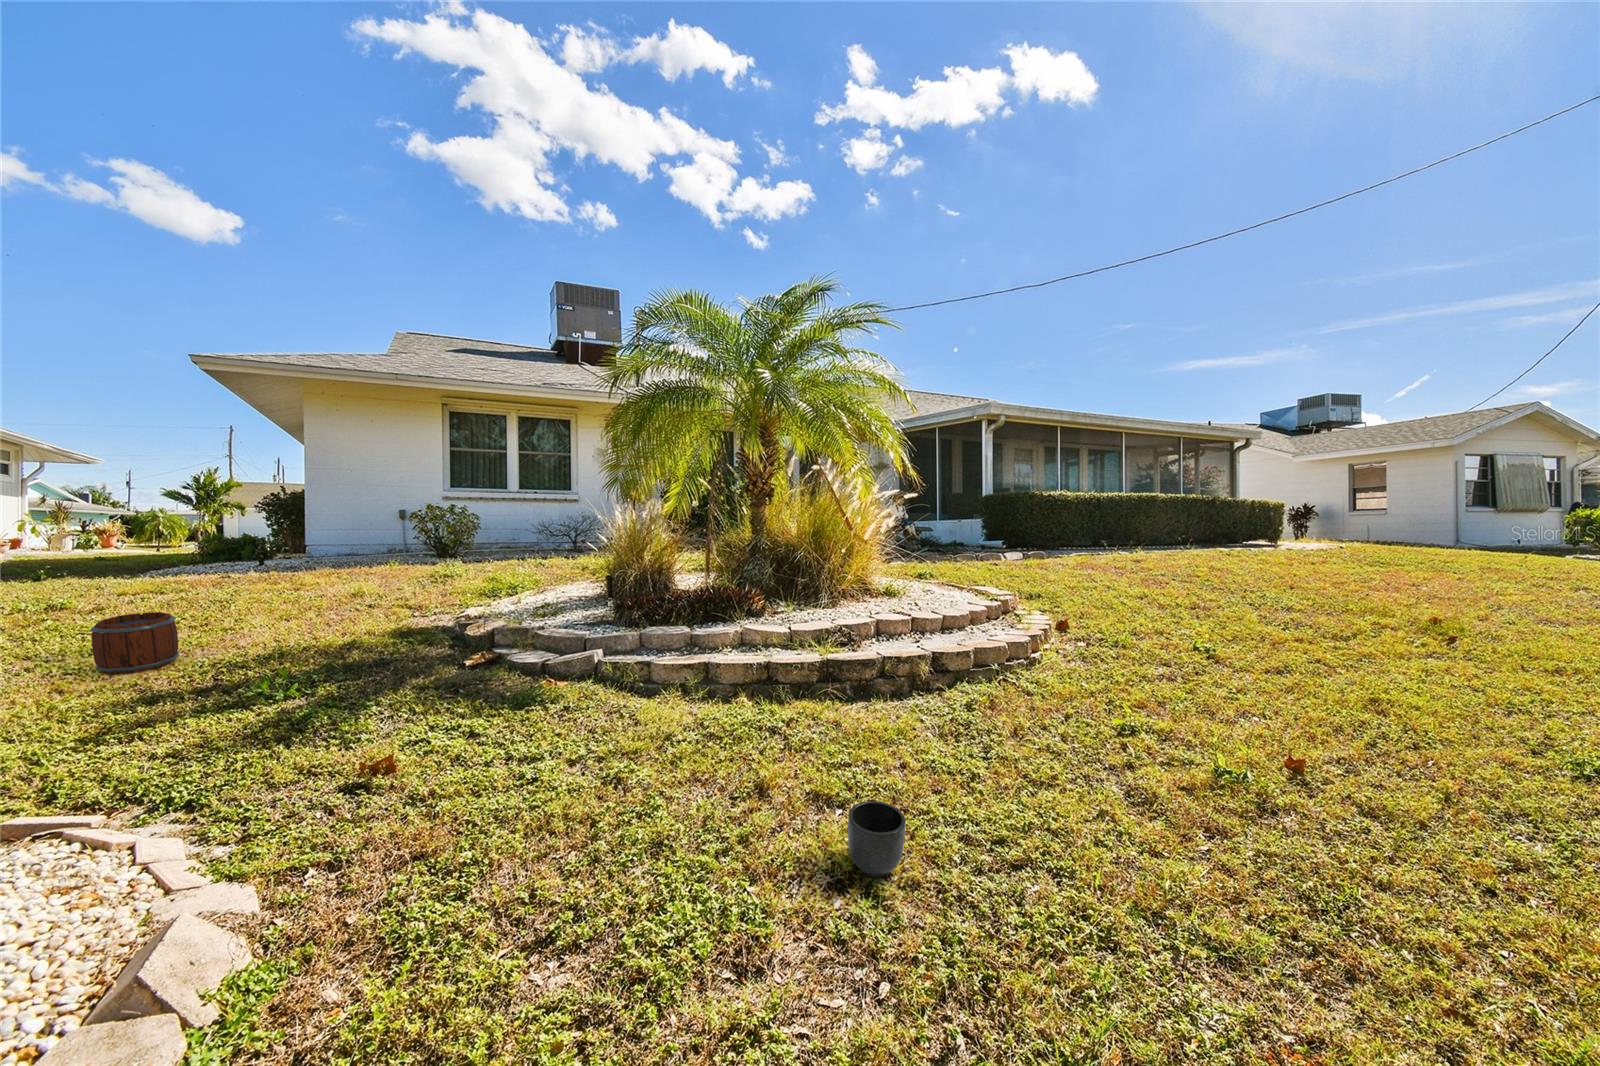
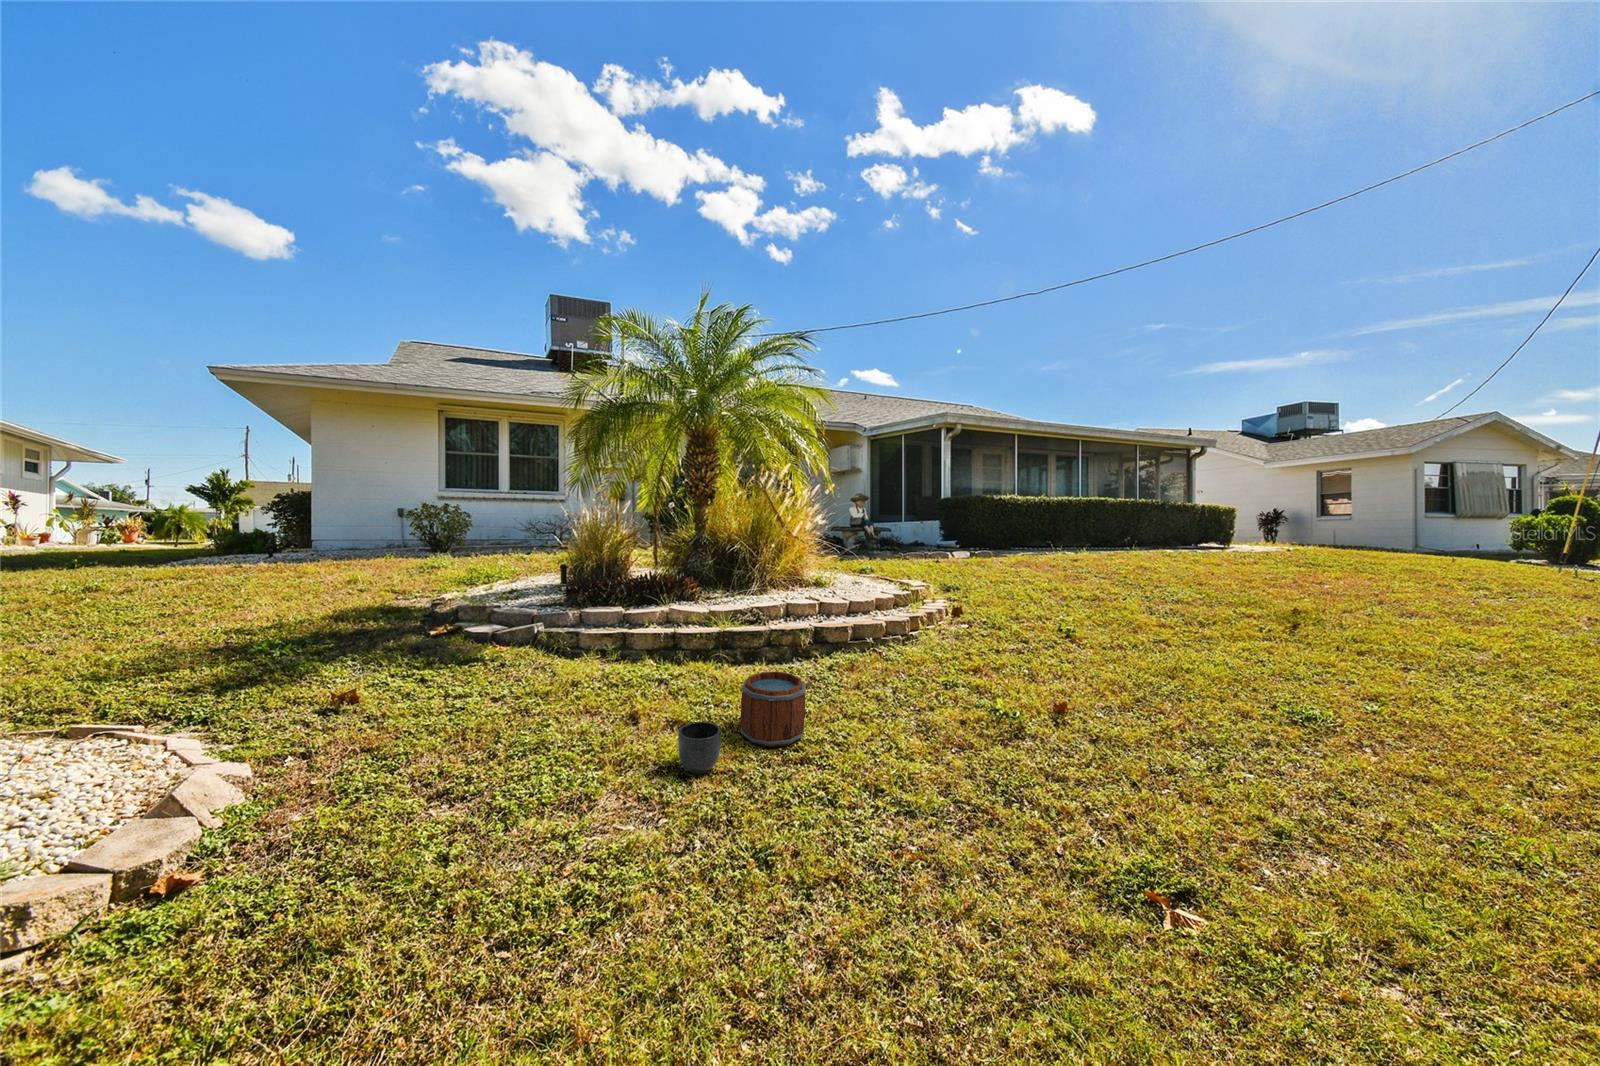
bucket: present [90,612,179,674] -> present [740,671,806,747]

